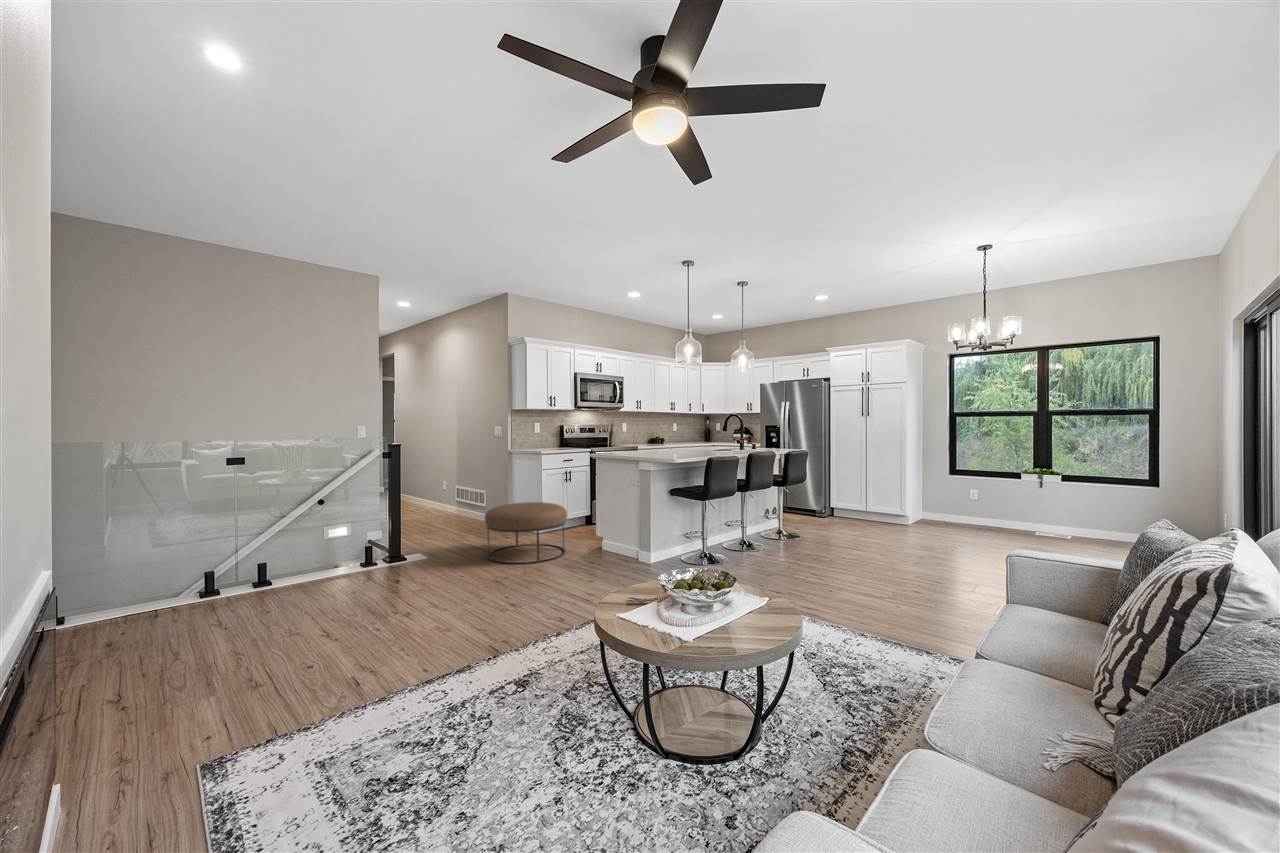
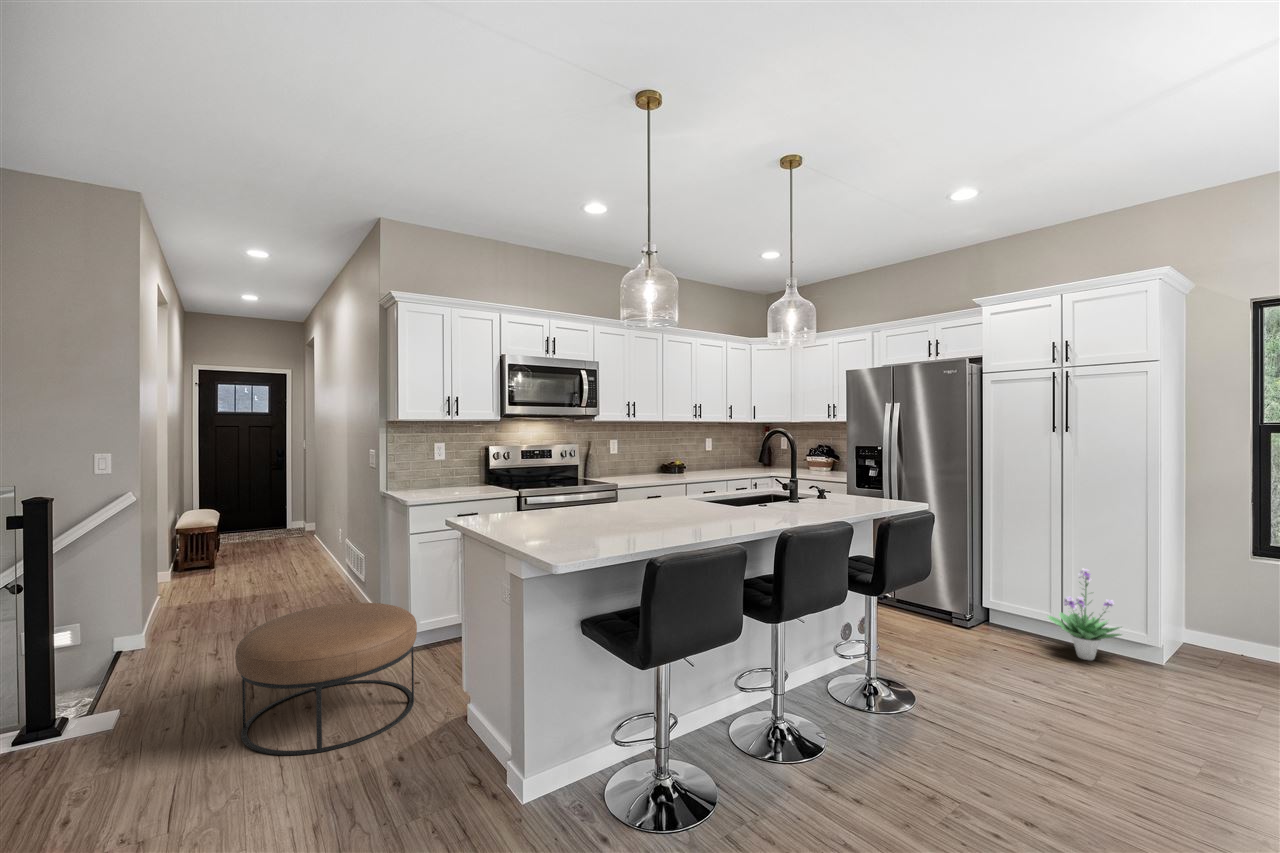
potted plant: none [860,482,893,525] -> present [1048,569,1121,660]

